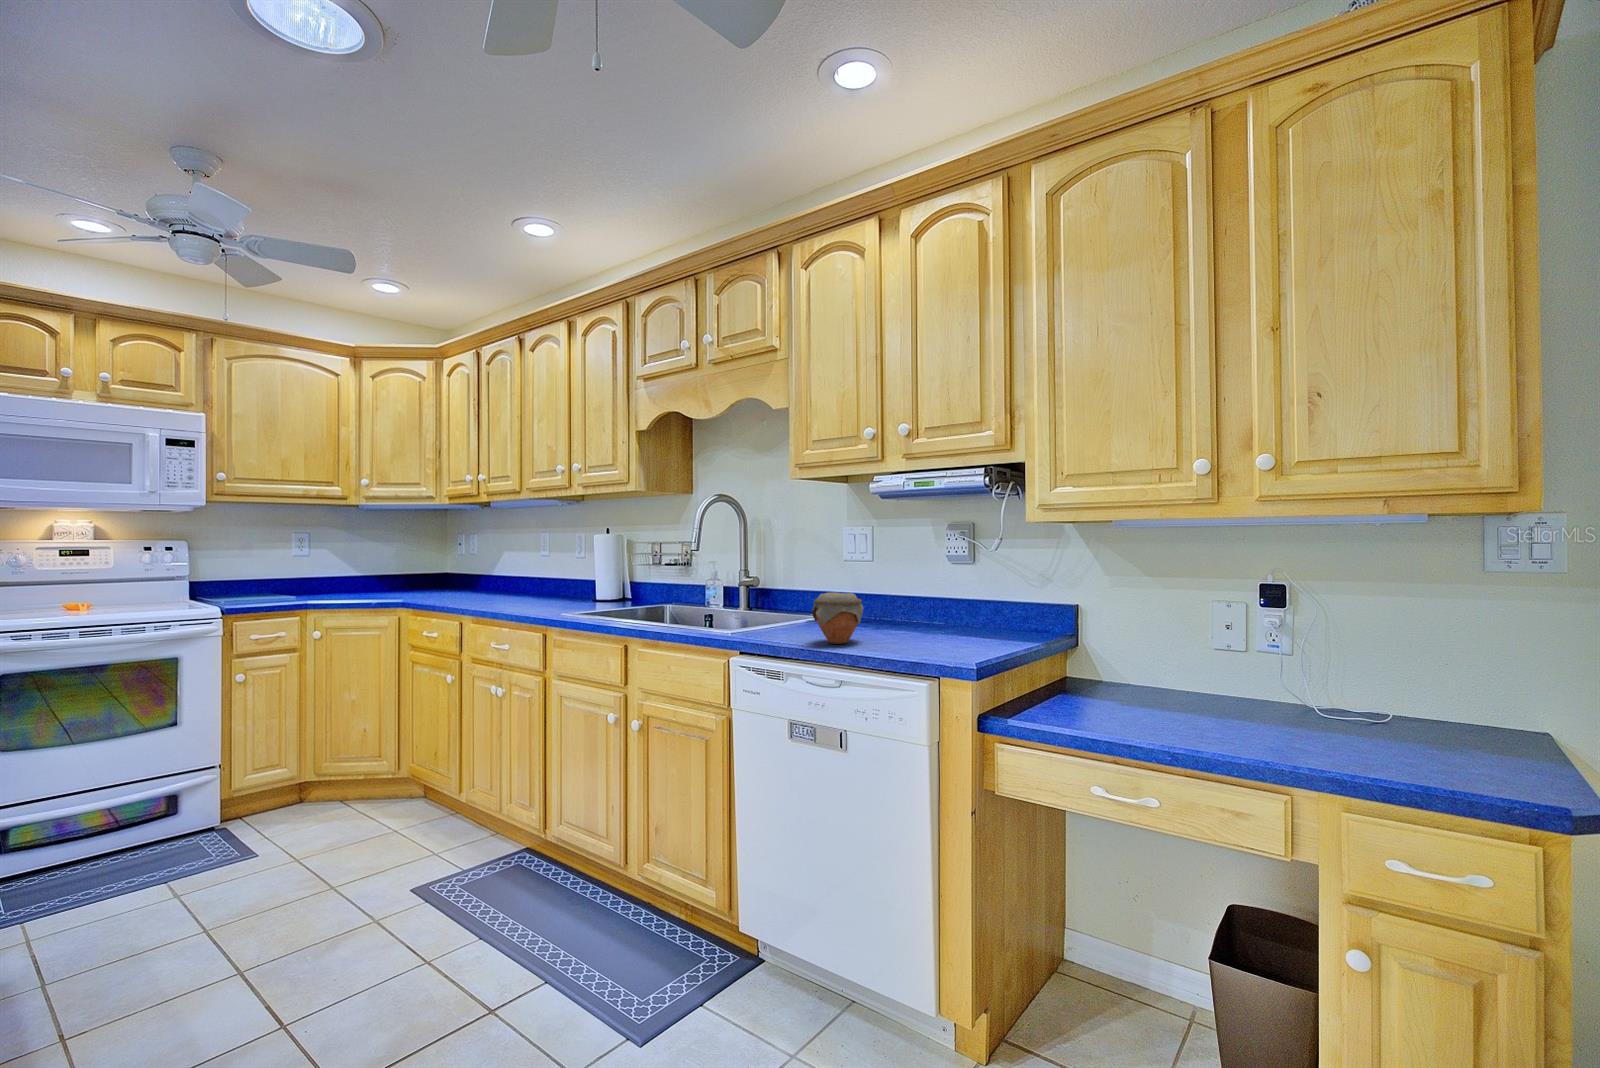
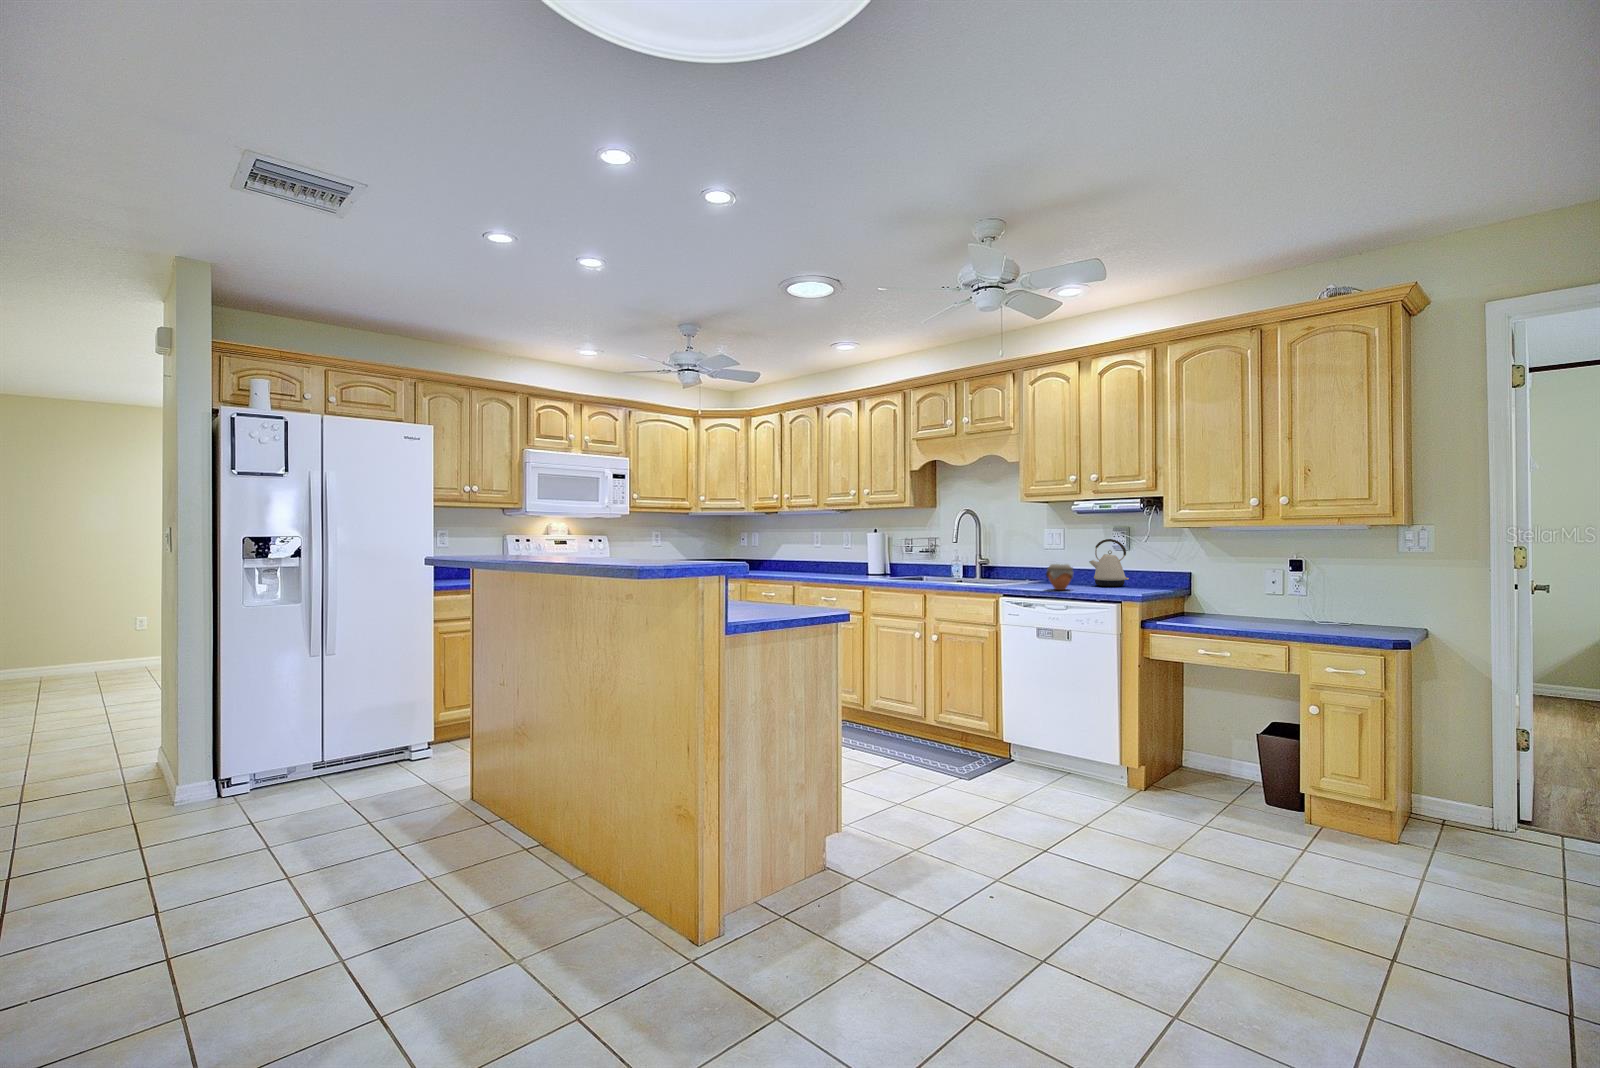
kettle: none [899,544,967,632] -> present [1089,539,1129,586]

